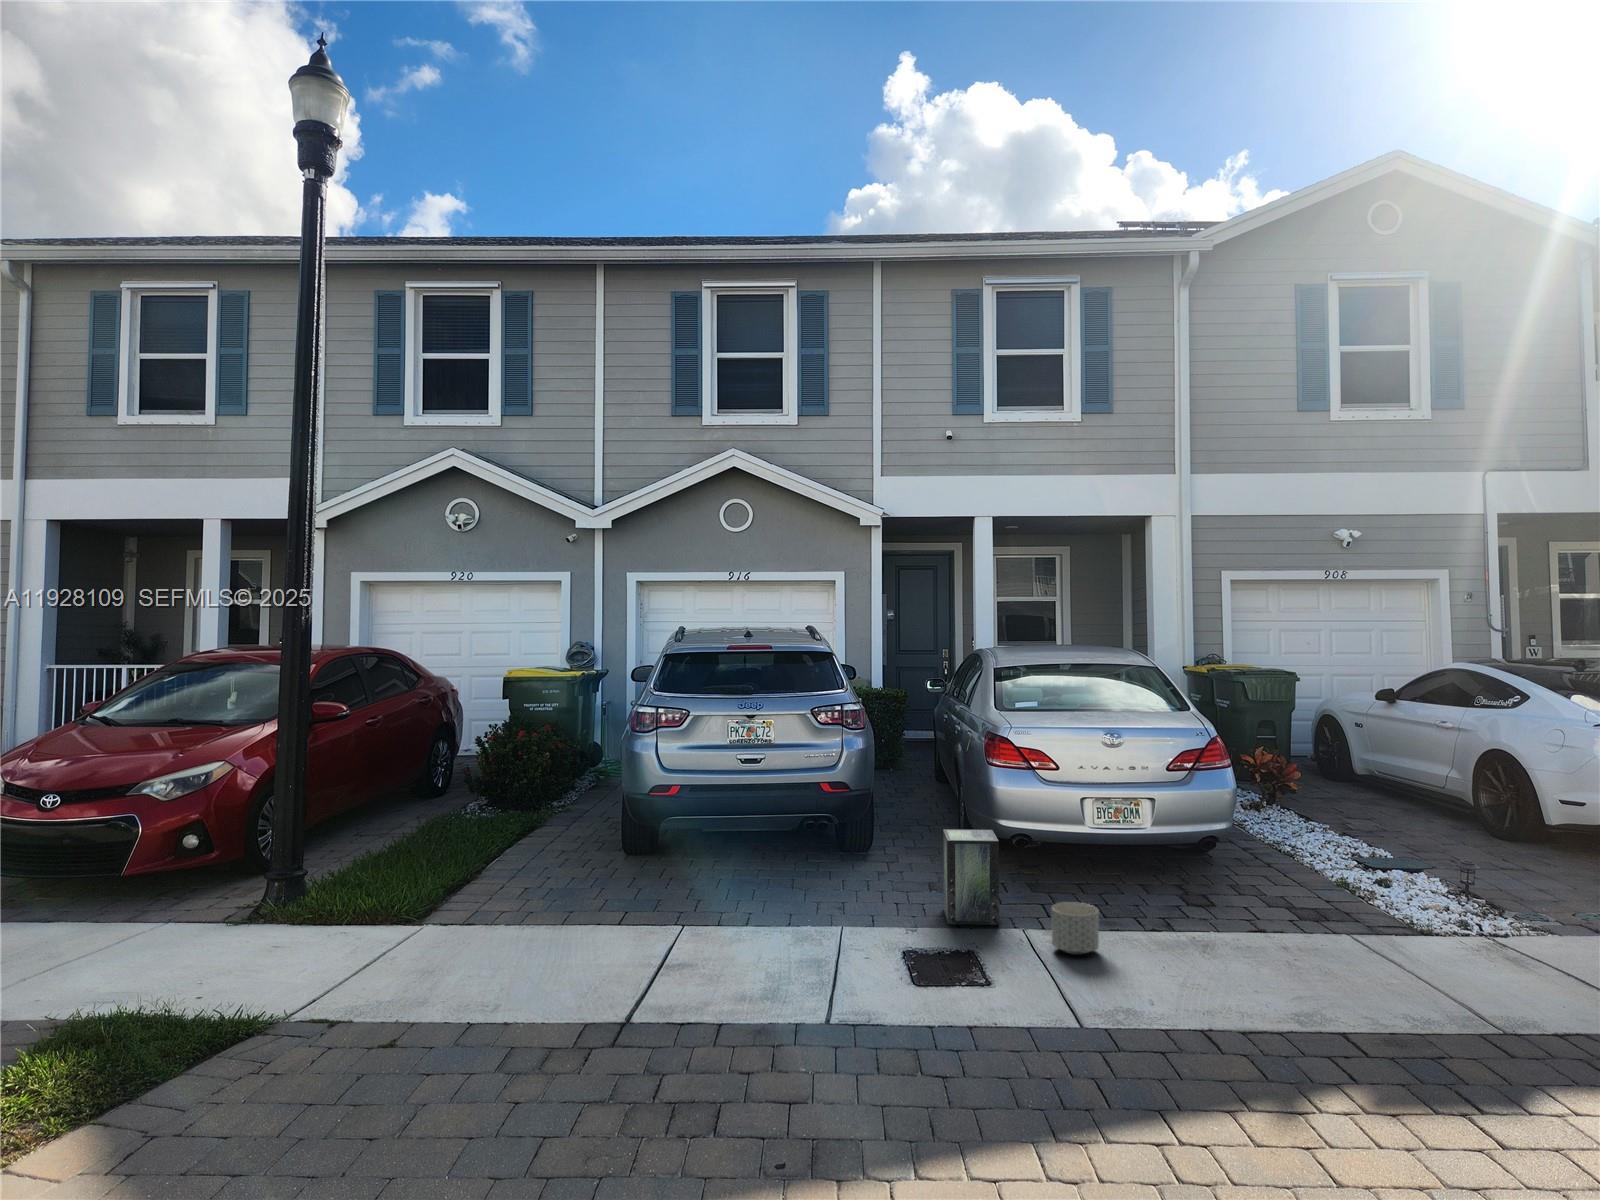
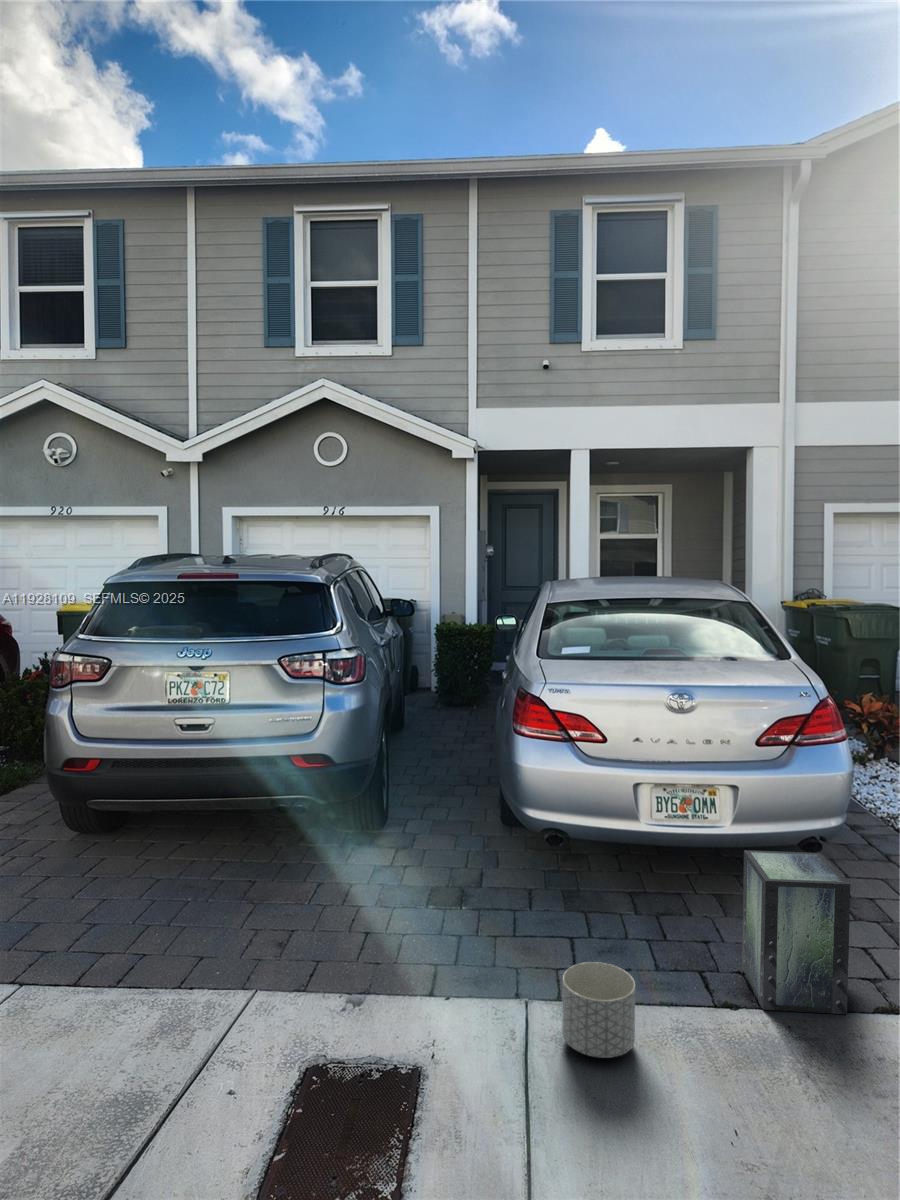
storage box: present [943,829,999,925] -> present [742,850,850,1014]

